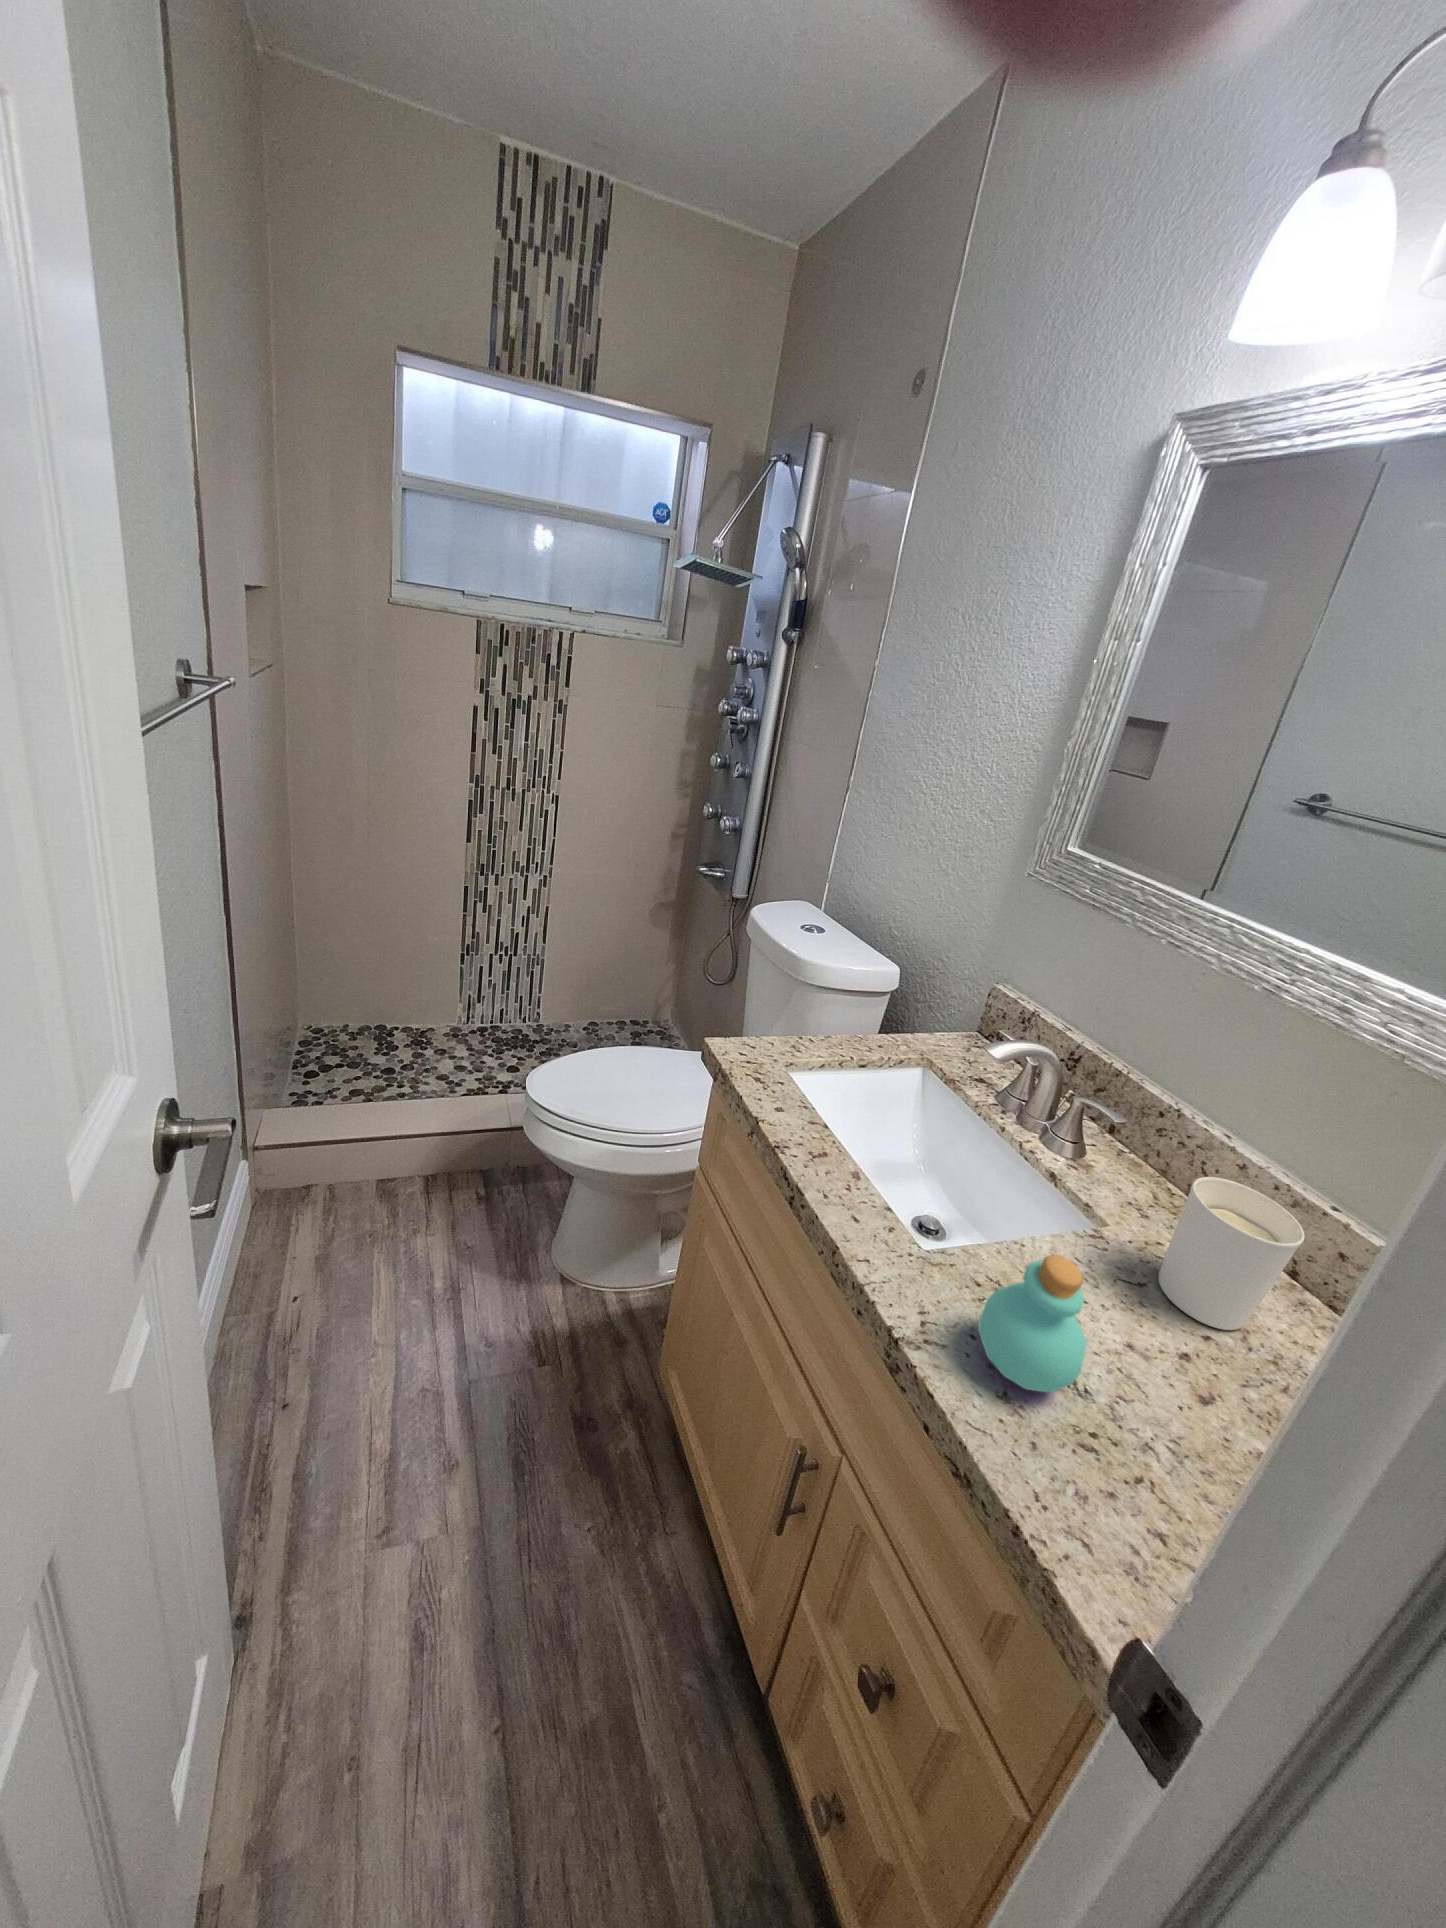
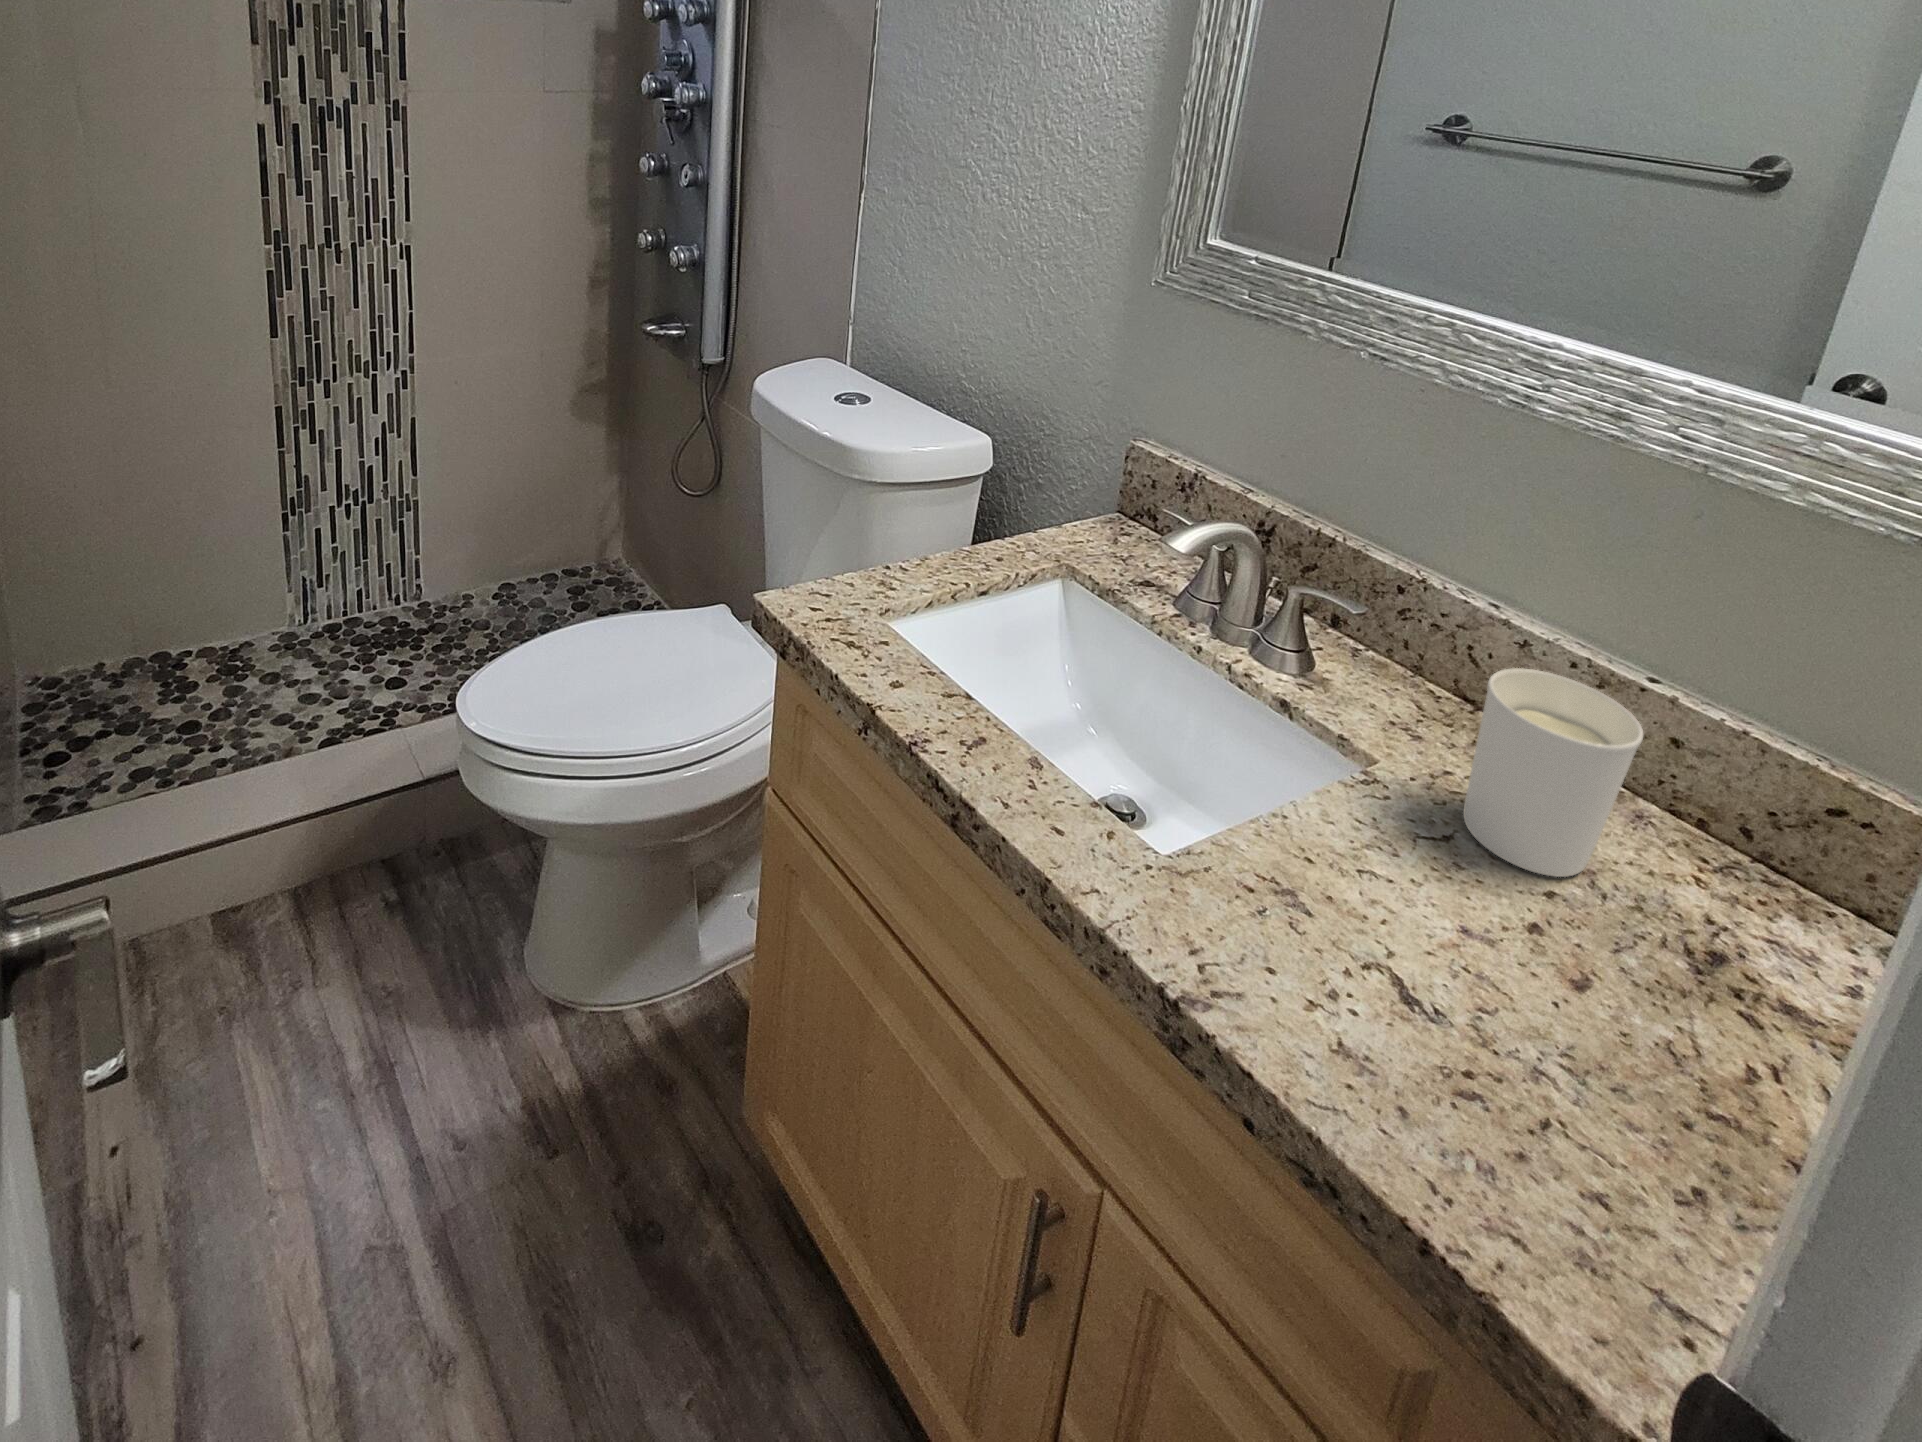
perfume bottle: present [978,1255,1087,1392] -> none [1281,831,1436,1033]

